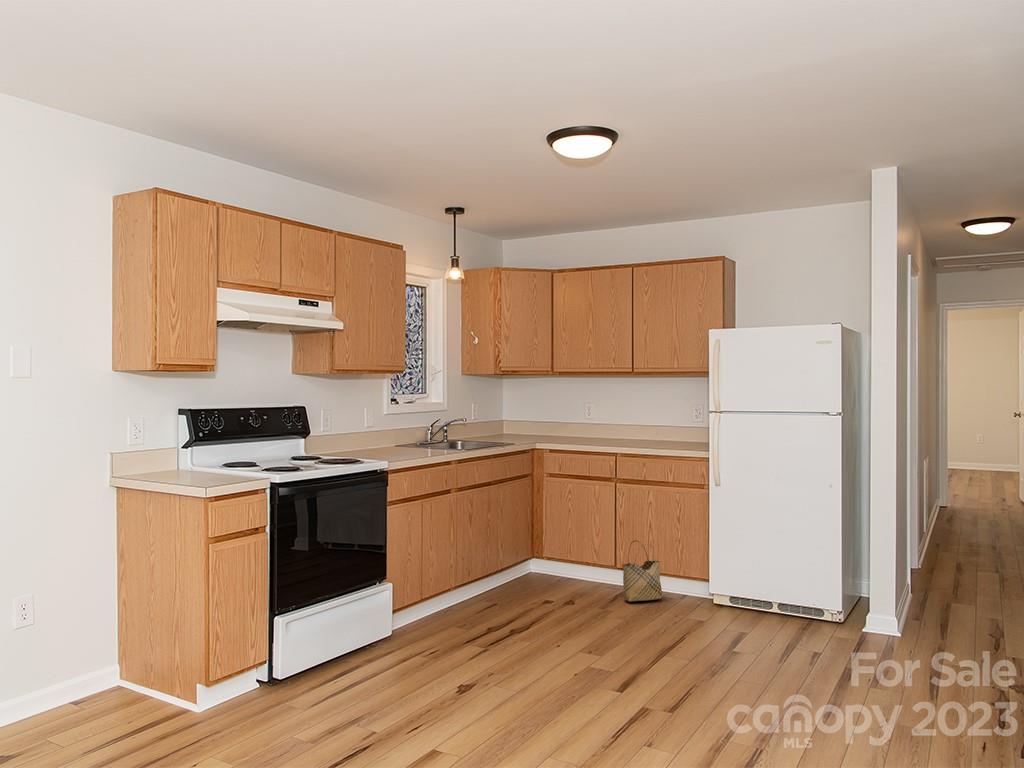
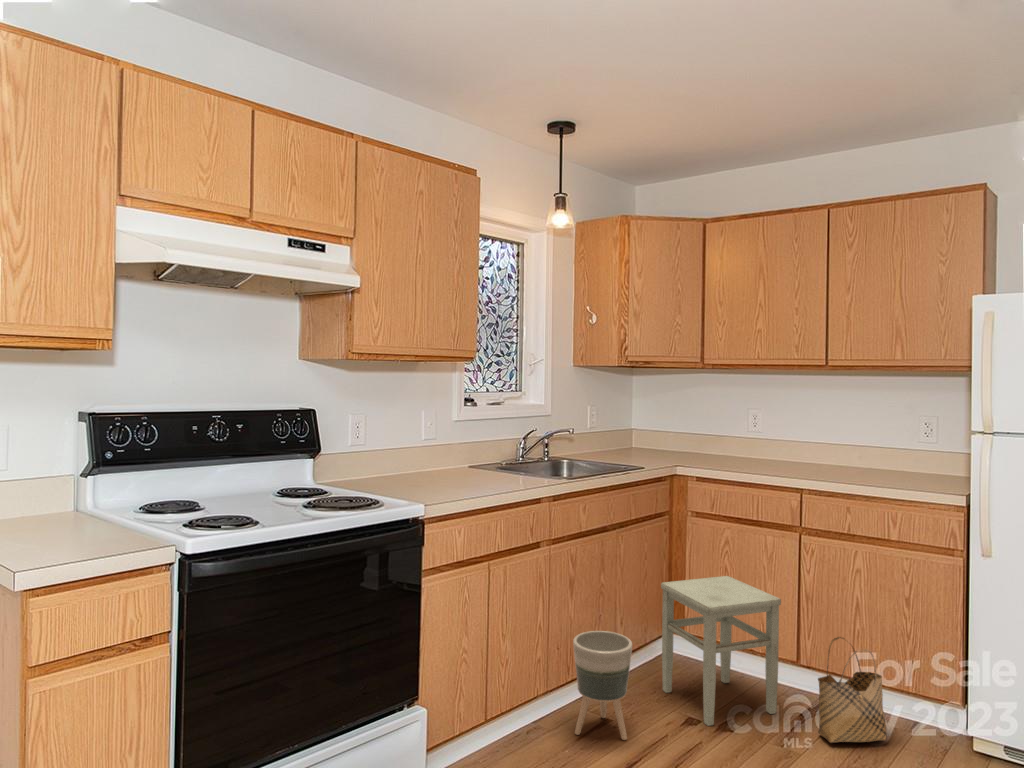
stool: none [528,513,602,601] -> present [661,576,781,726]
planter: none [474,547,511,610] -> present [573,631,632,740]

